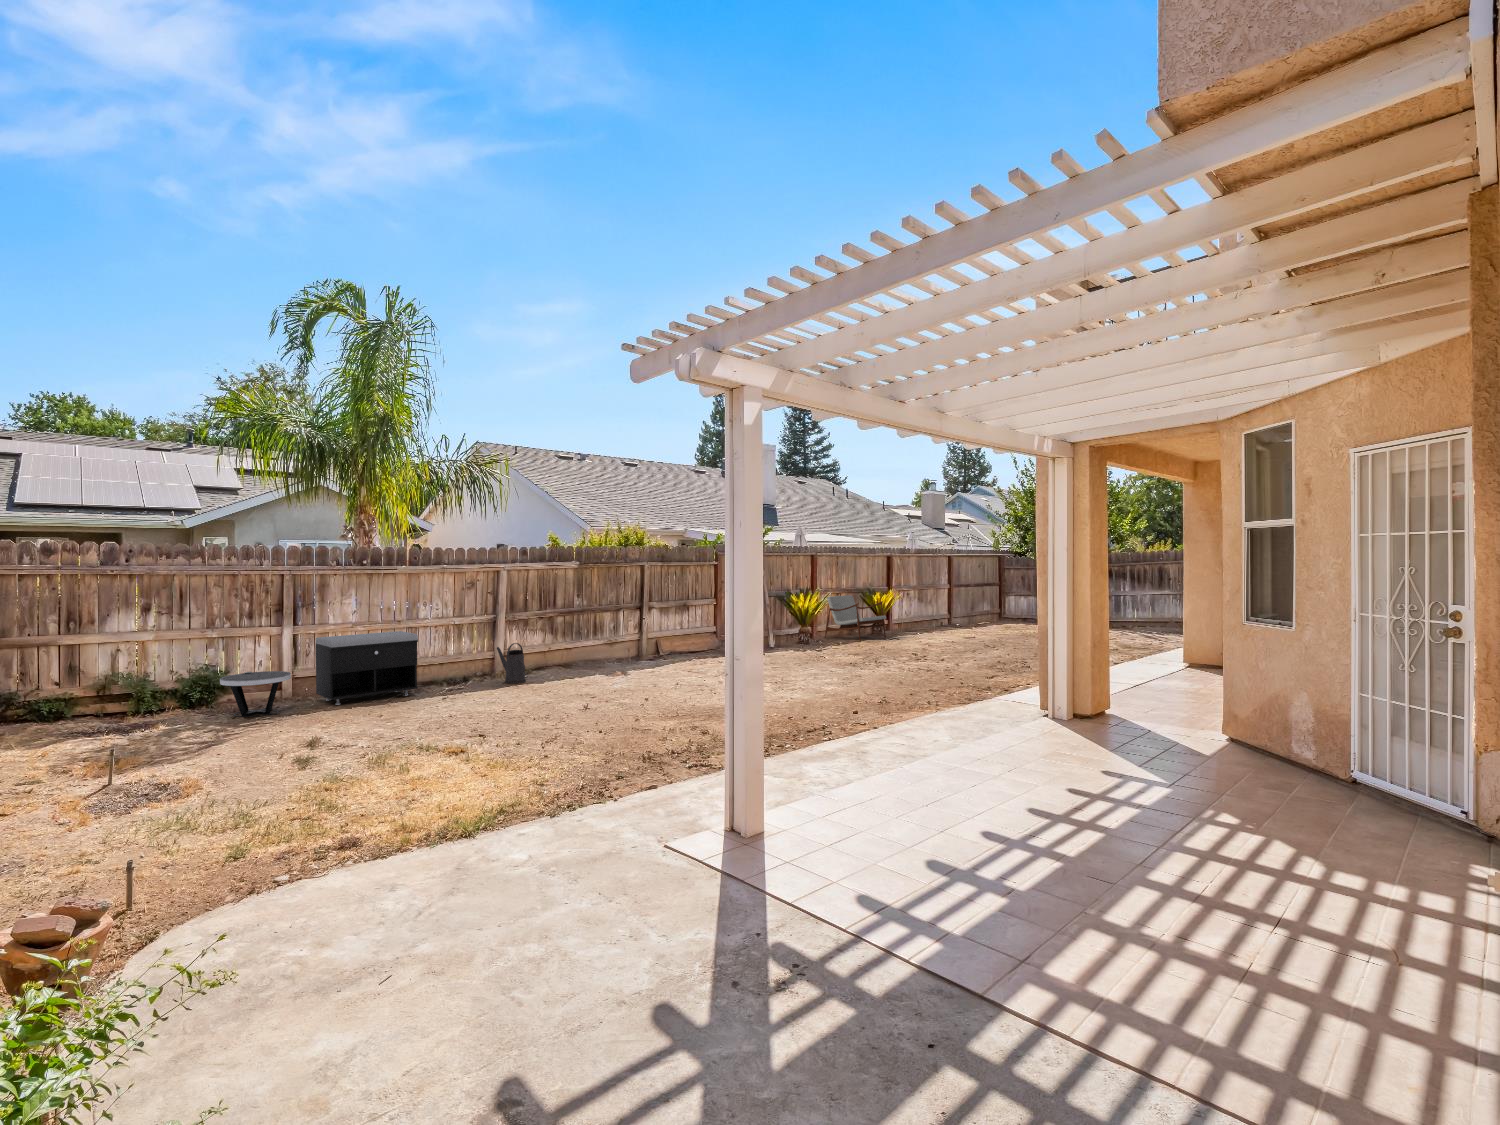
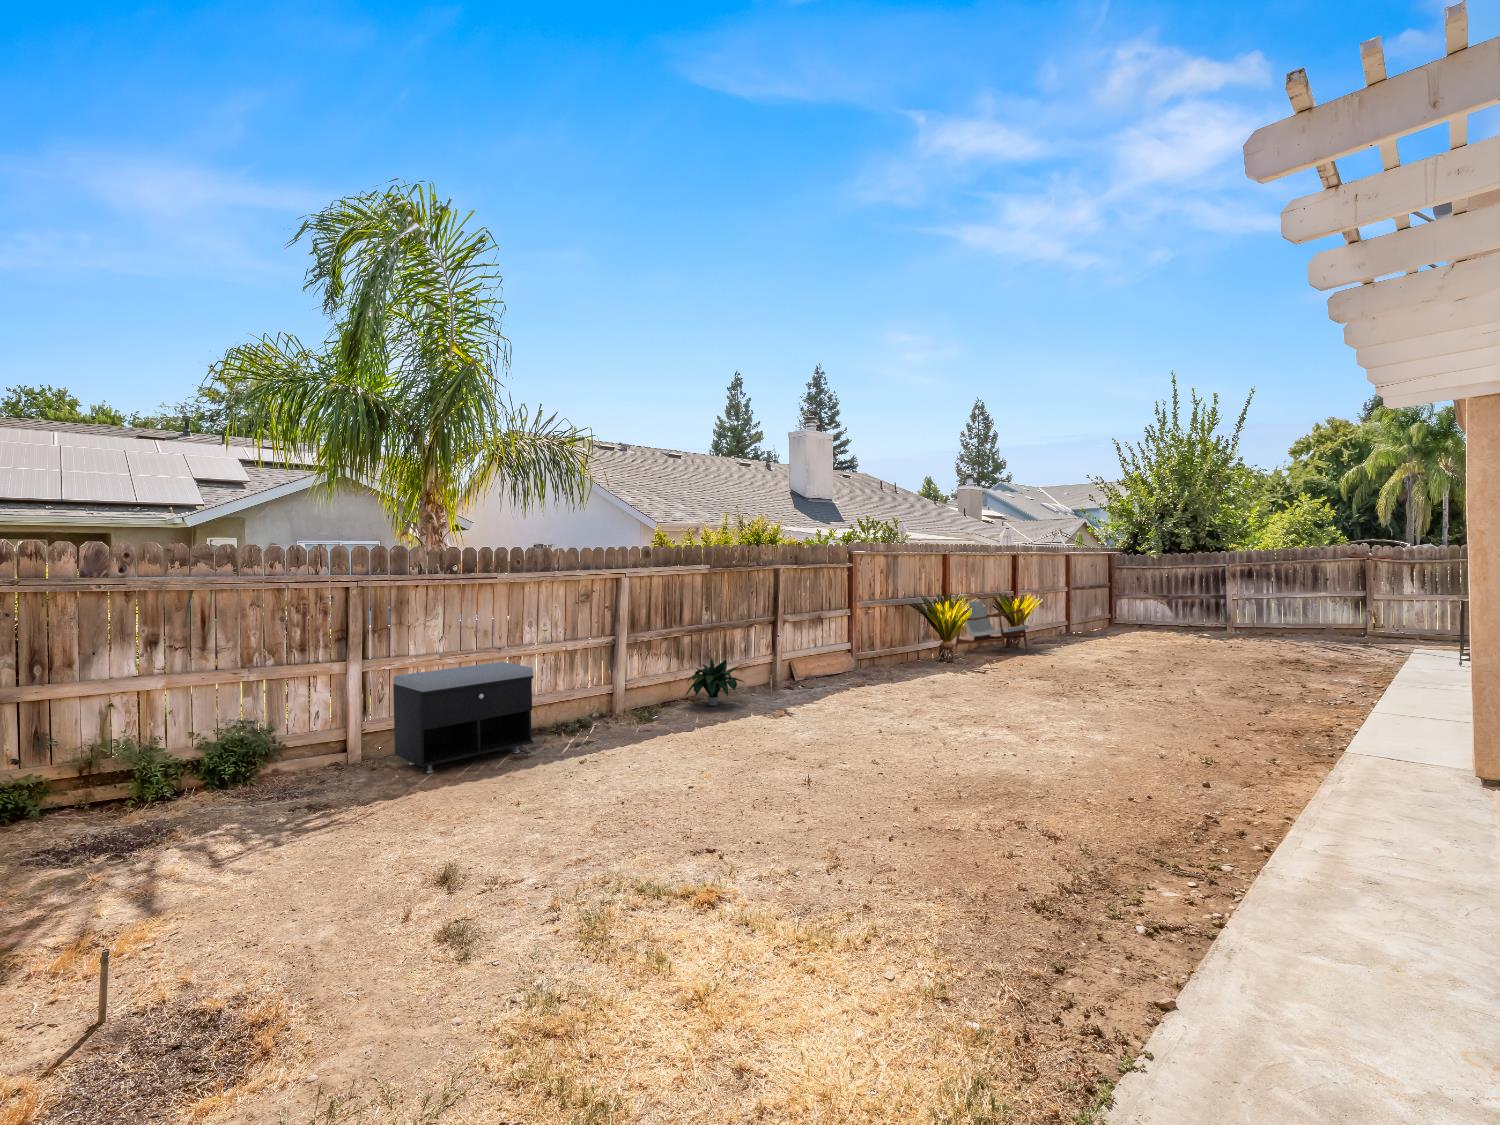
potted plant: none [555,633,604,671] -> present [685,658,744,706]
watering can: present [497,643,526,683] -> none [618,673,663,728]
side table: present [220,671,291,717] -> none [264,727,366,800]

